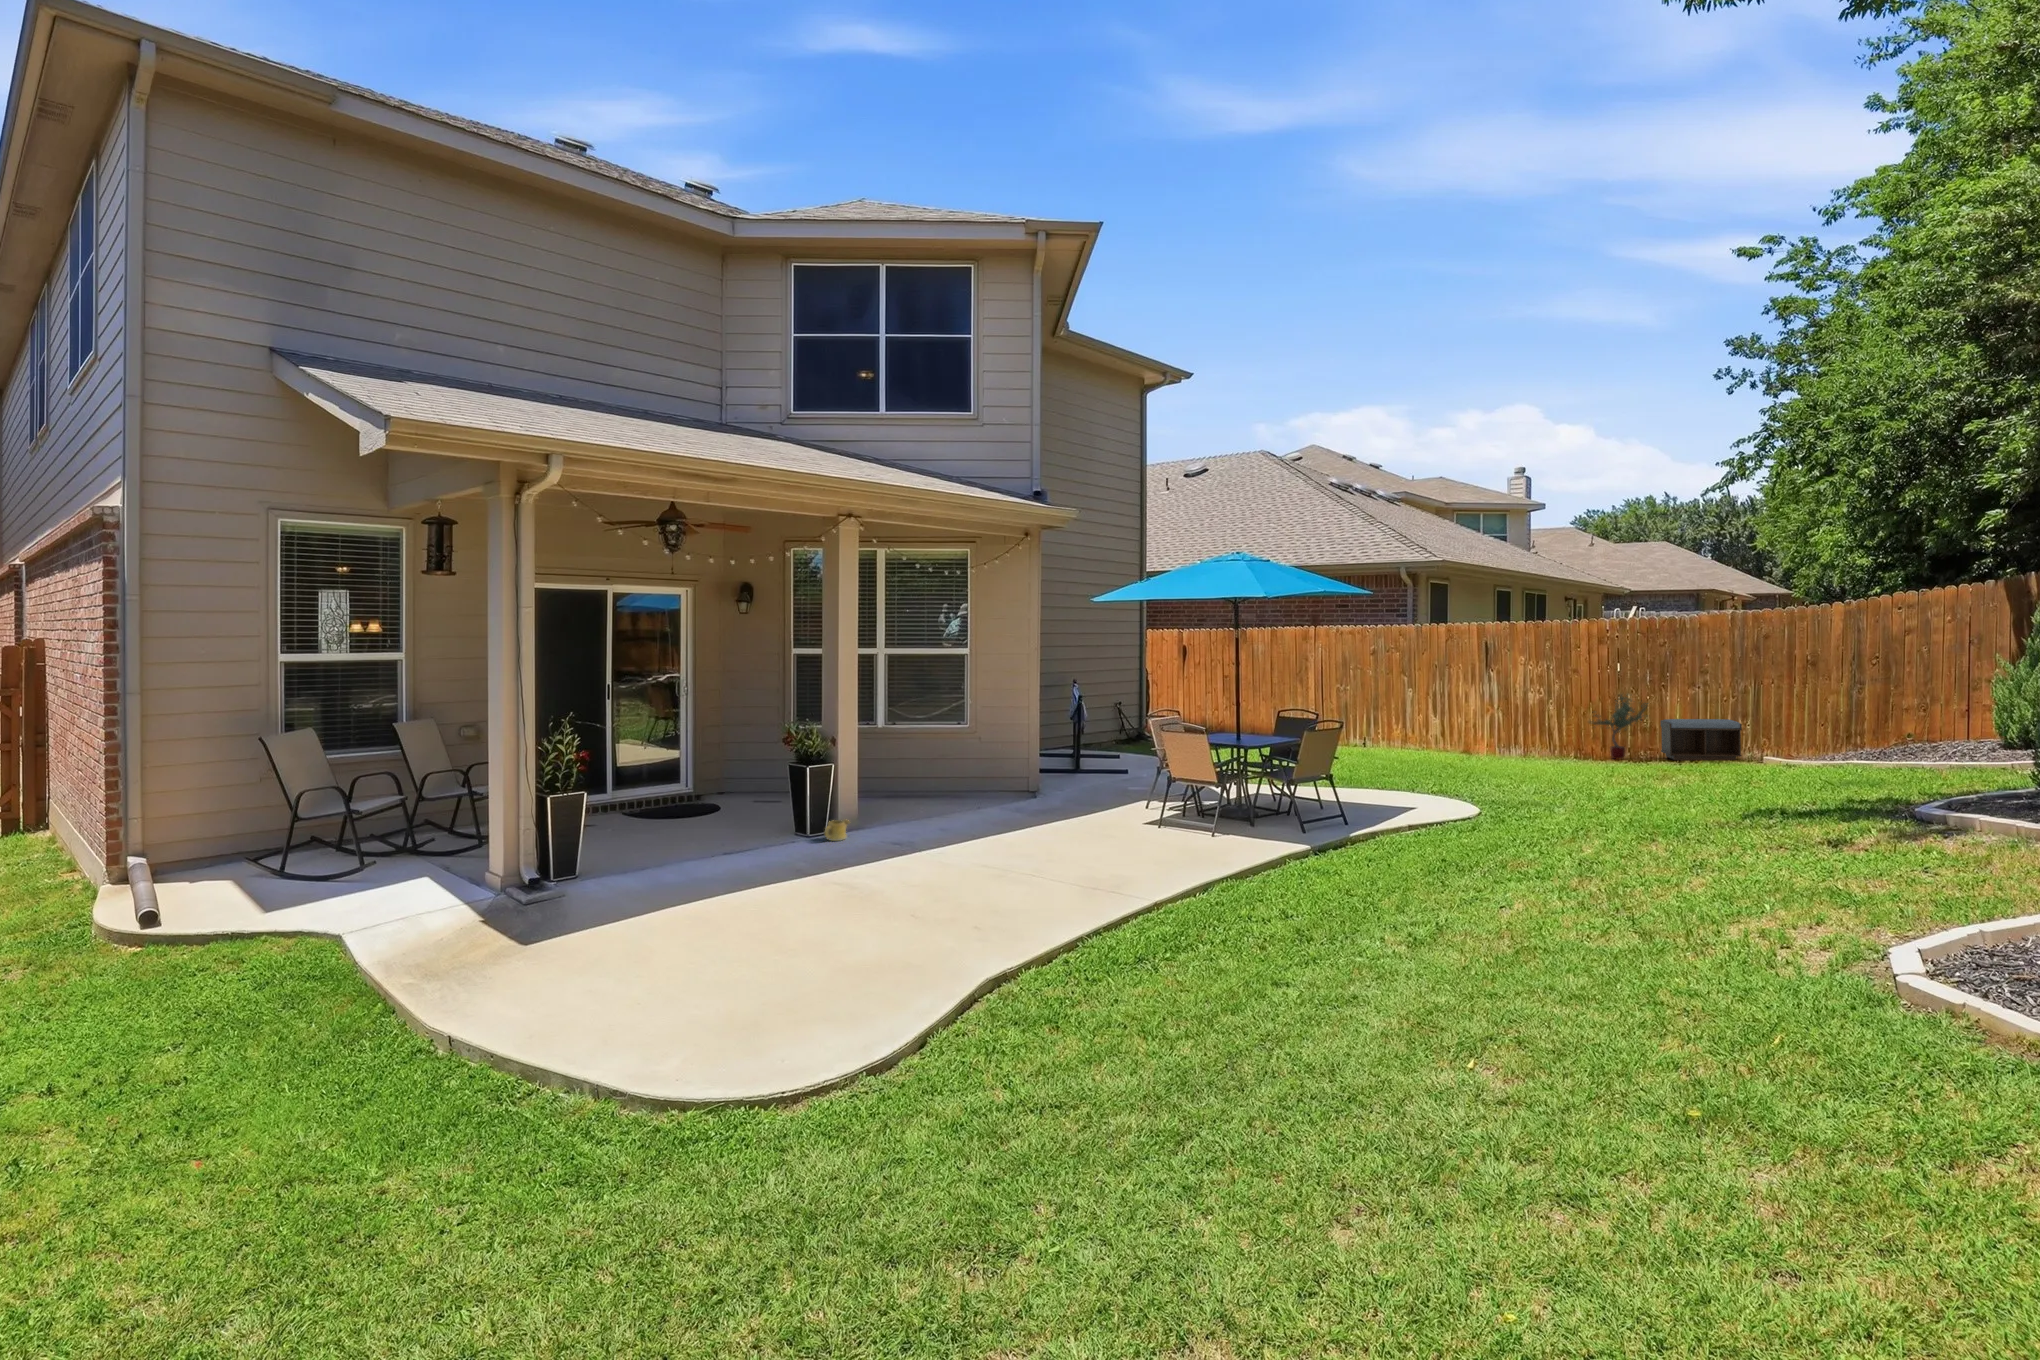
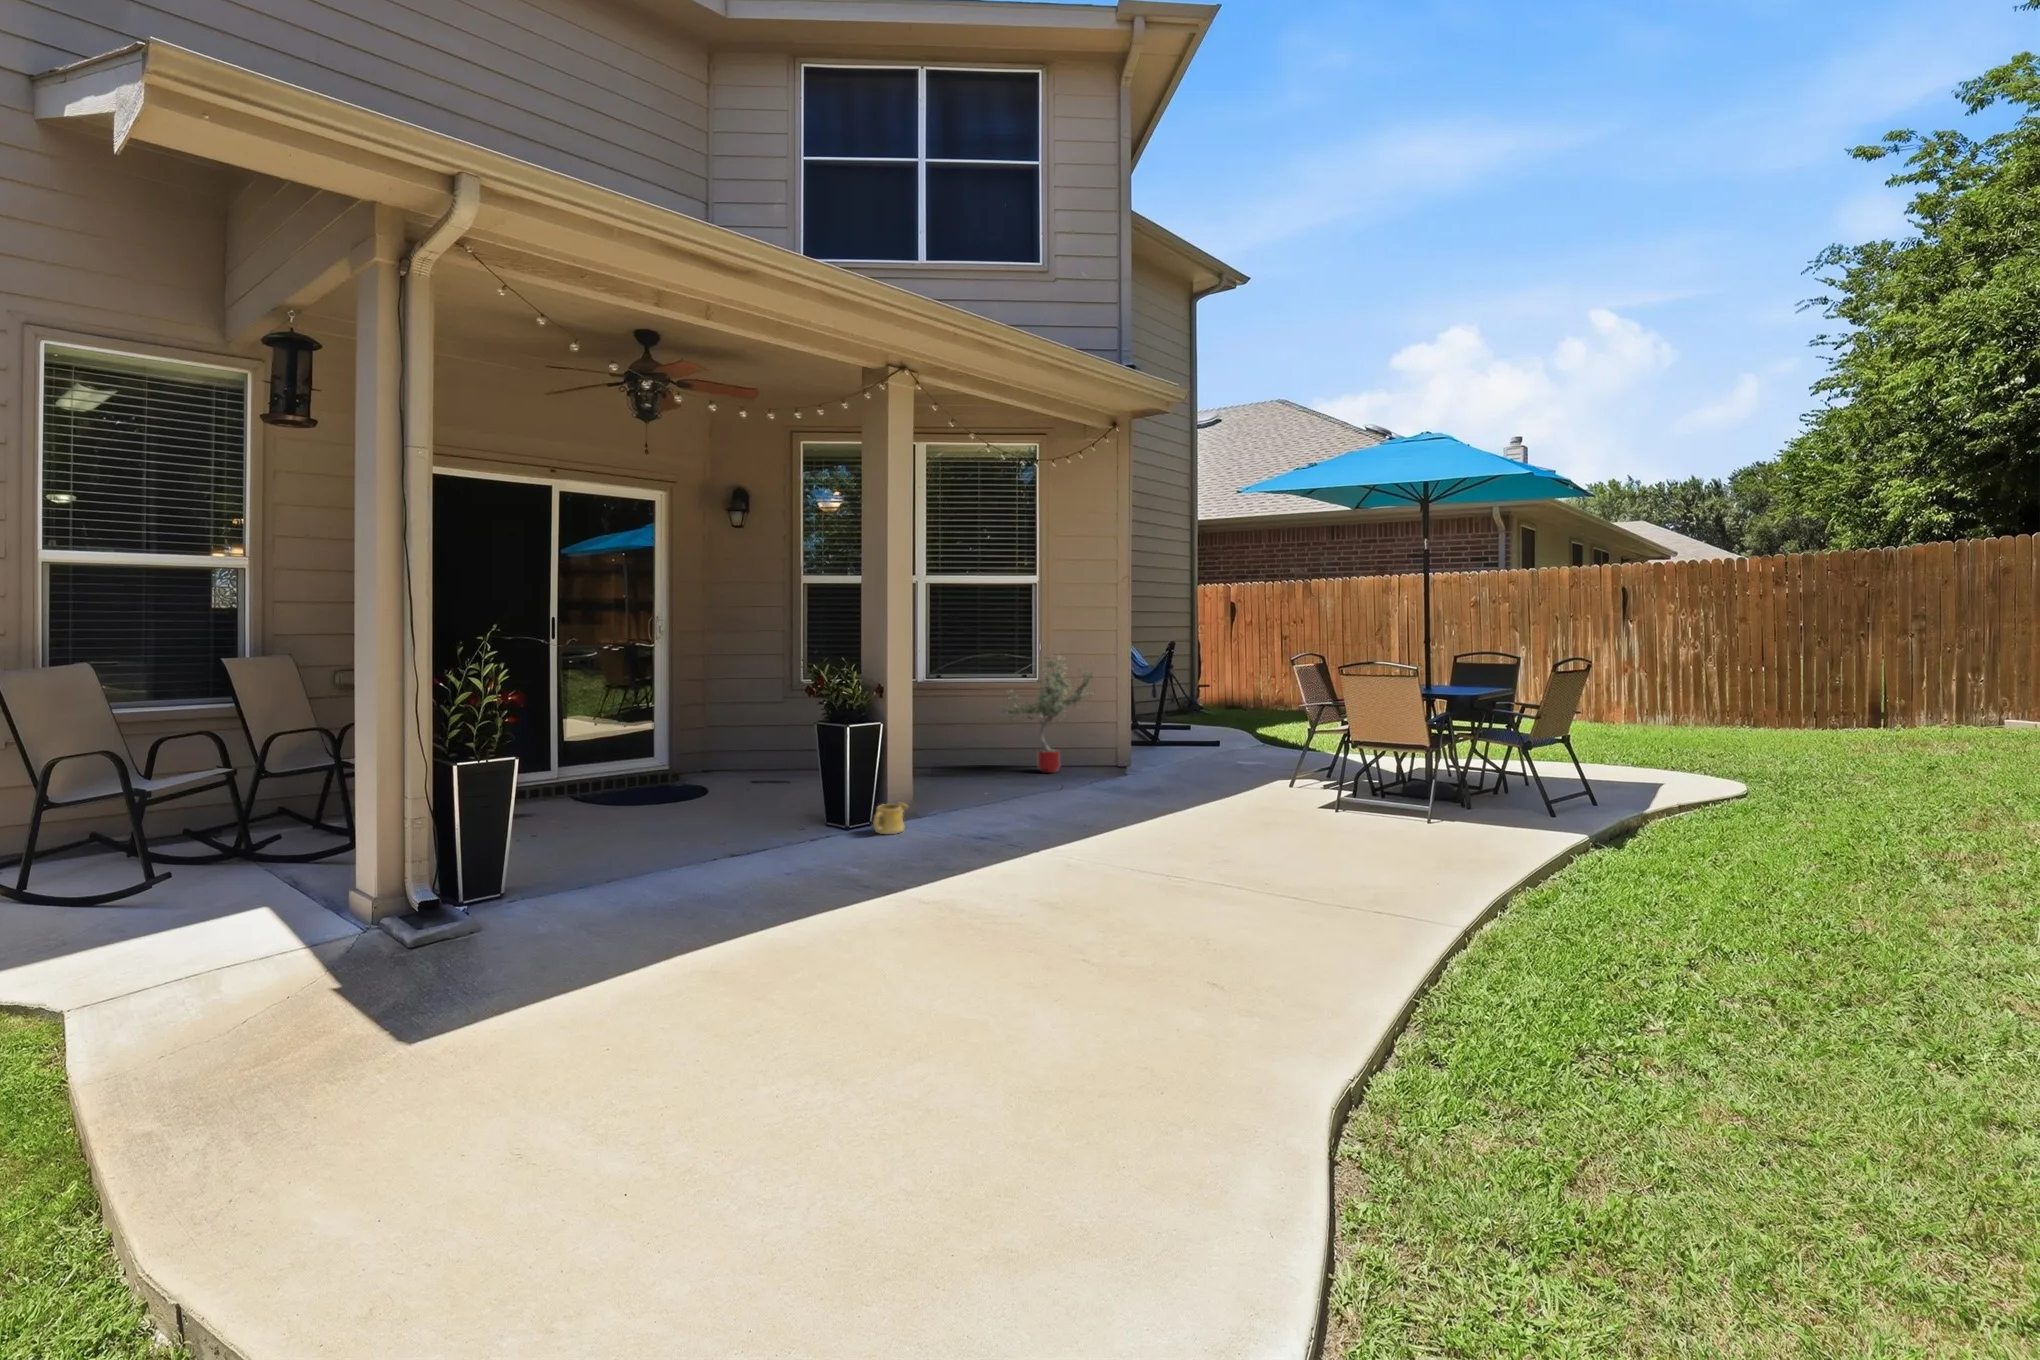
potted tree: present [1590,695,1648,759] -> present [1001,656,1093,773]
bench: present [1661,719,1742,760] -> none [1900,672,2018,724]

